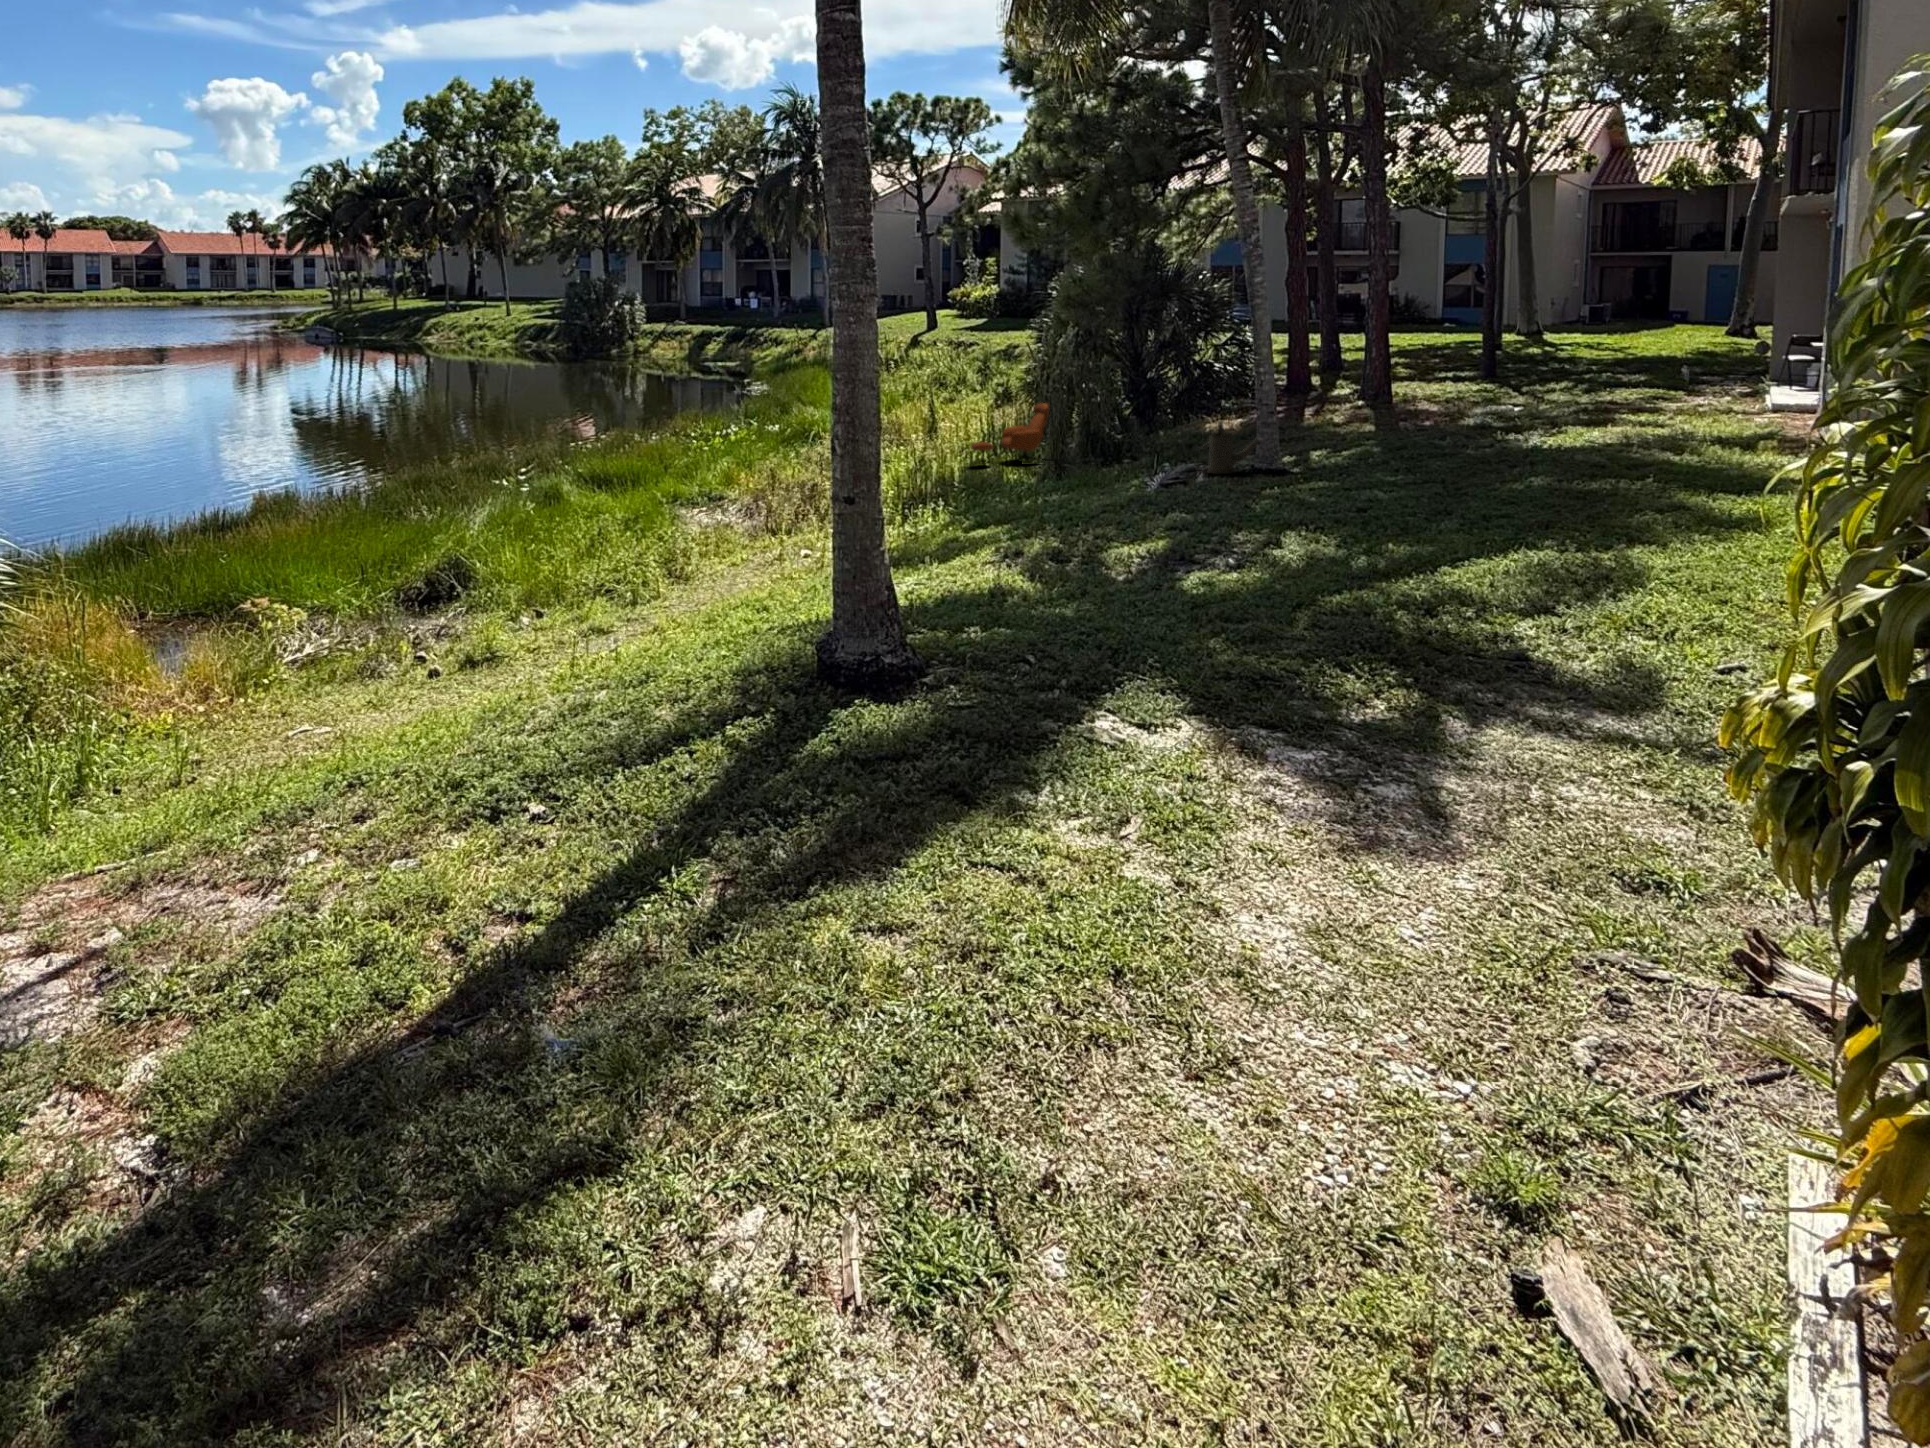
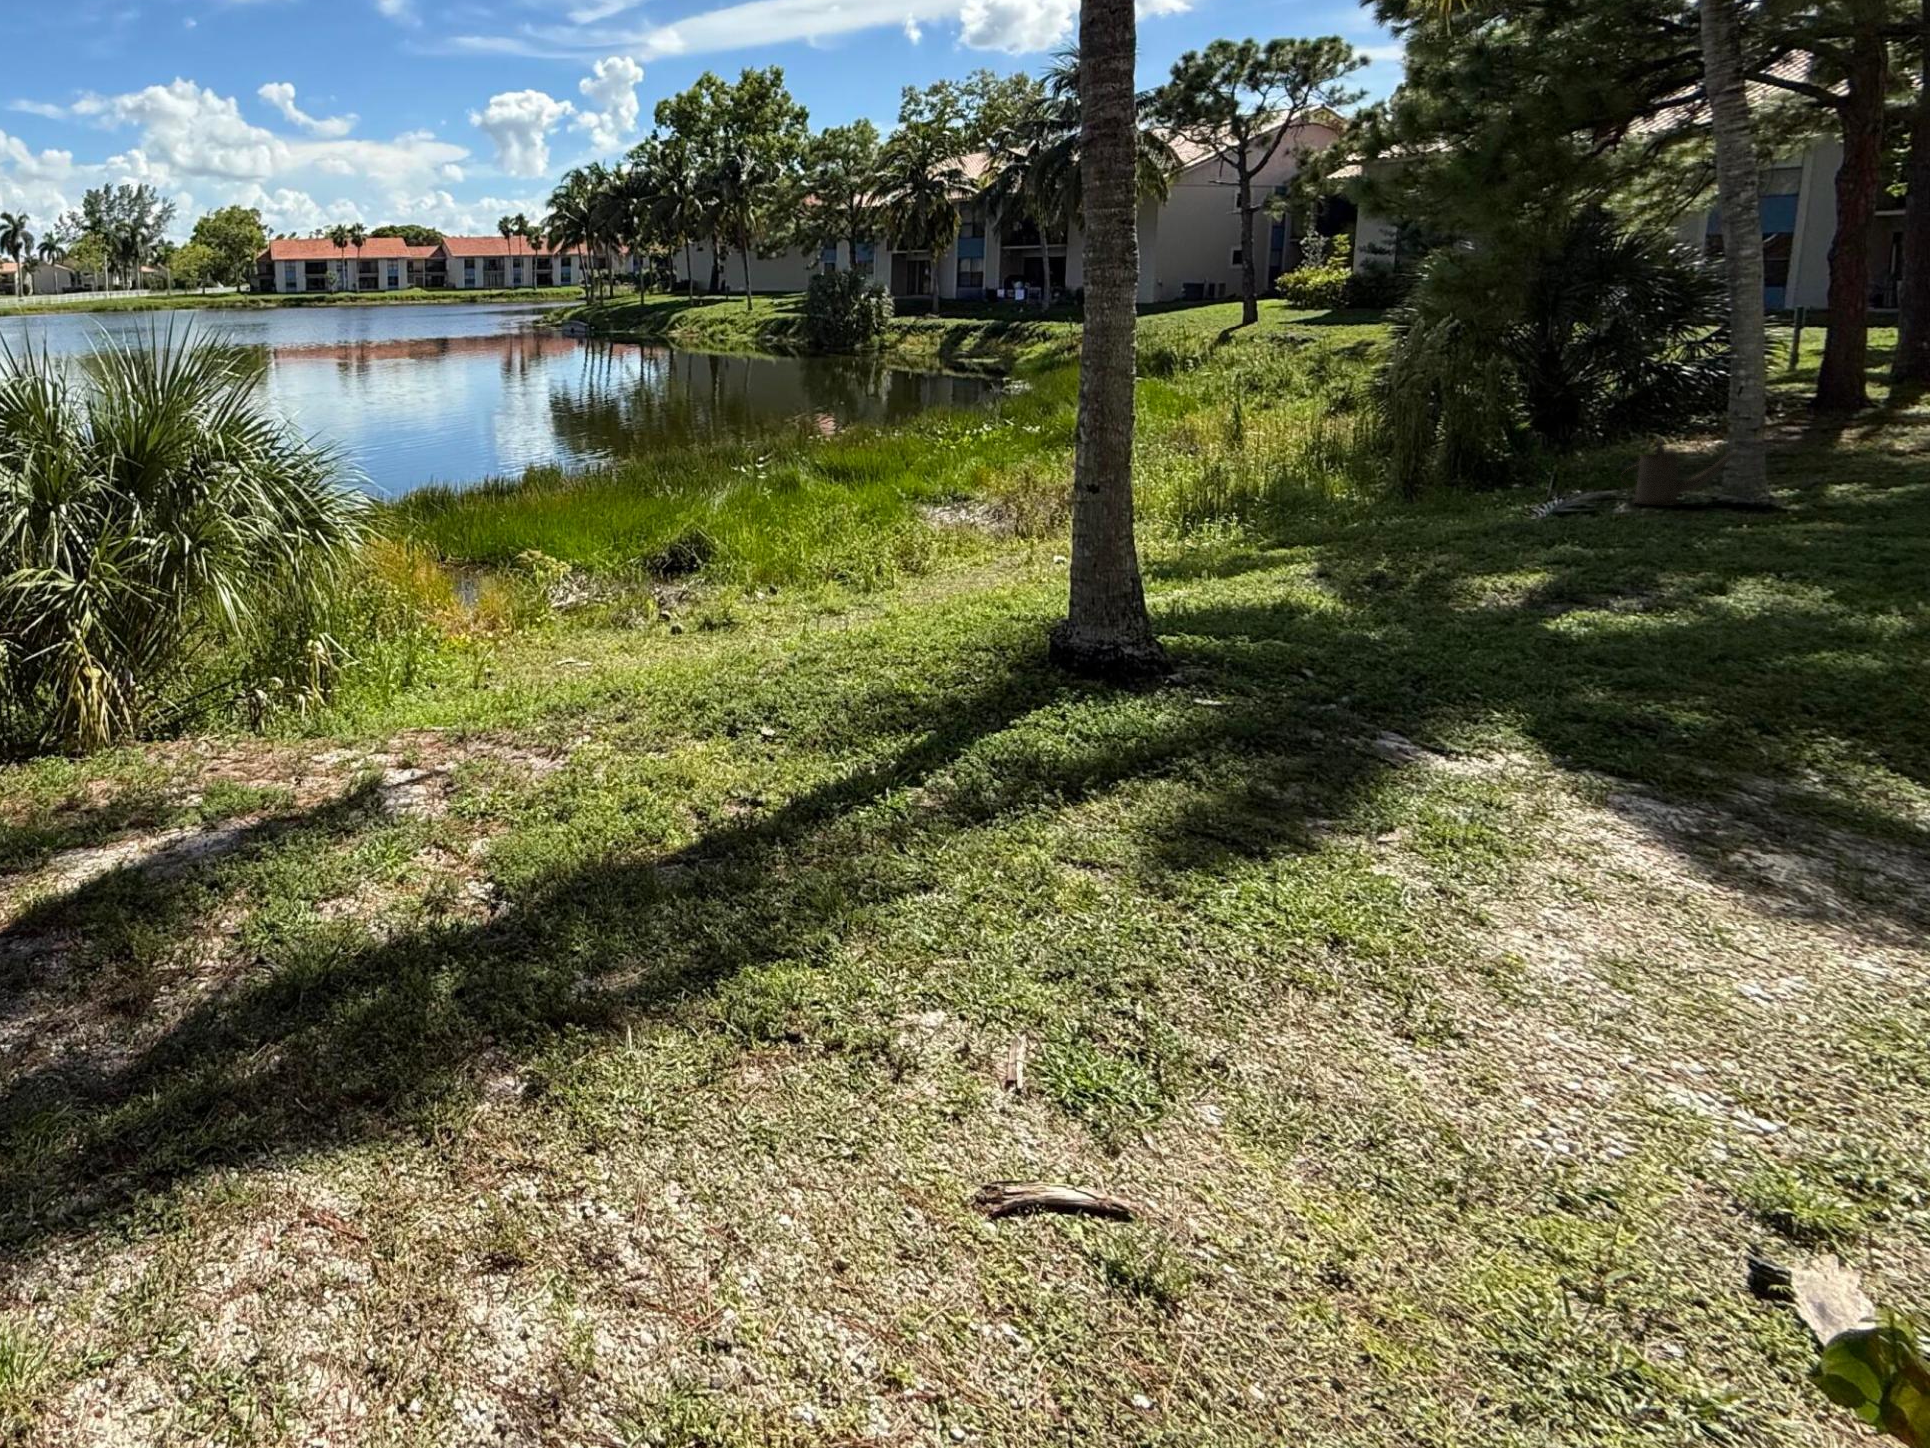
lounge chair: present [971,403,1049,464] -> none [1277,410,1398,484]

